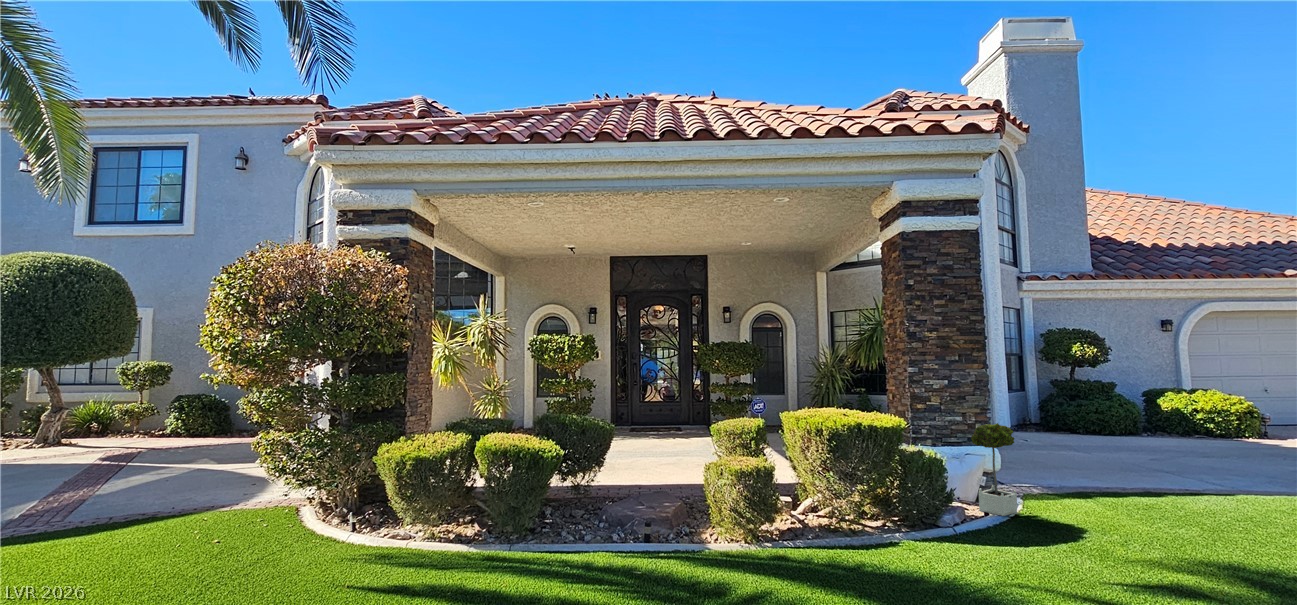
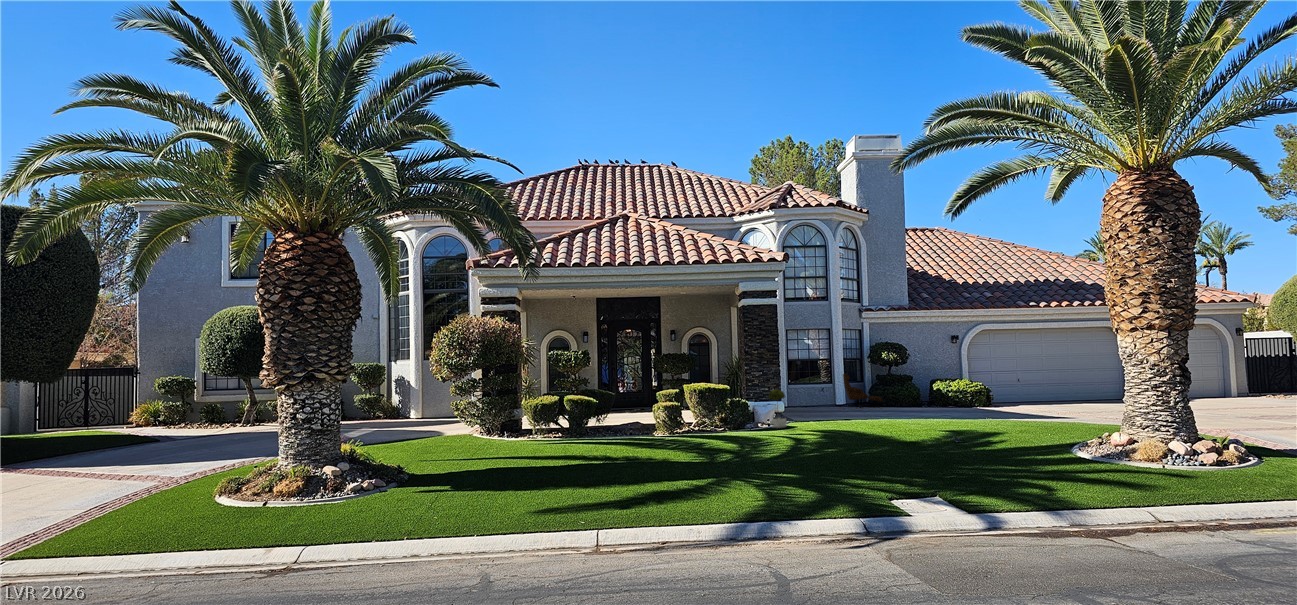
lounge chair: none [999,377,1074,435] -> present [843,374,883,407]

